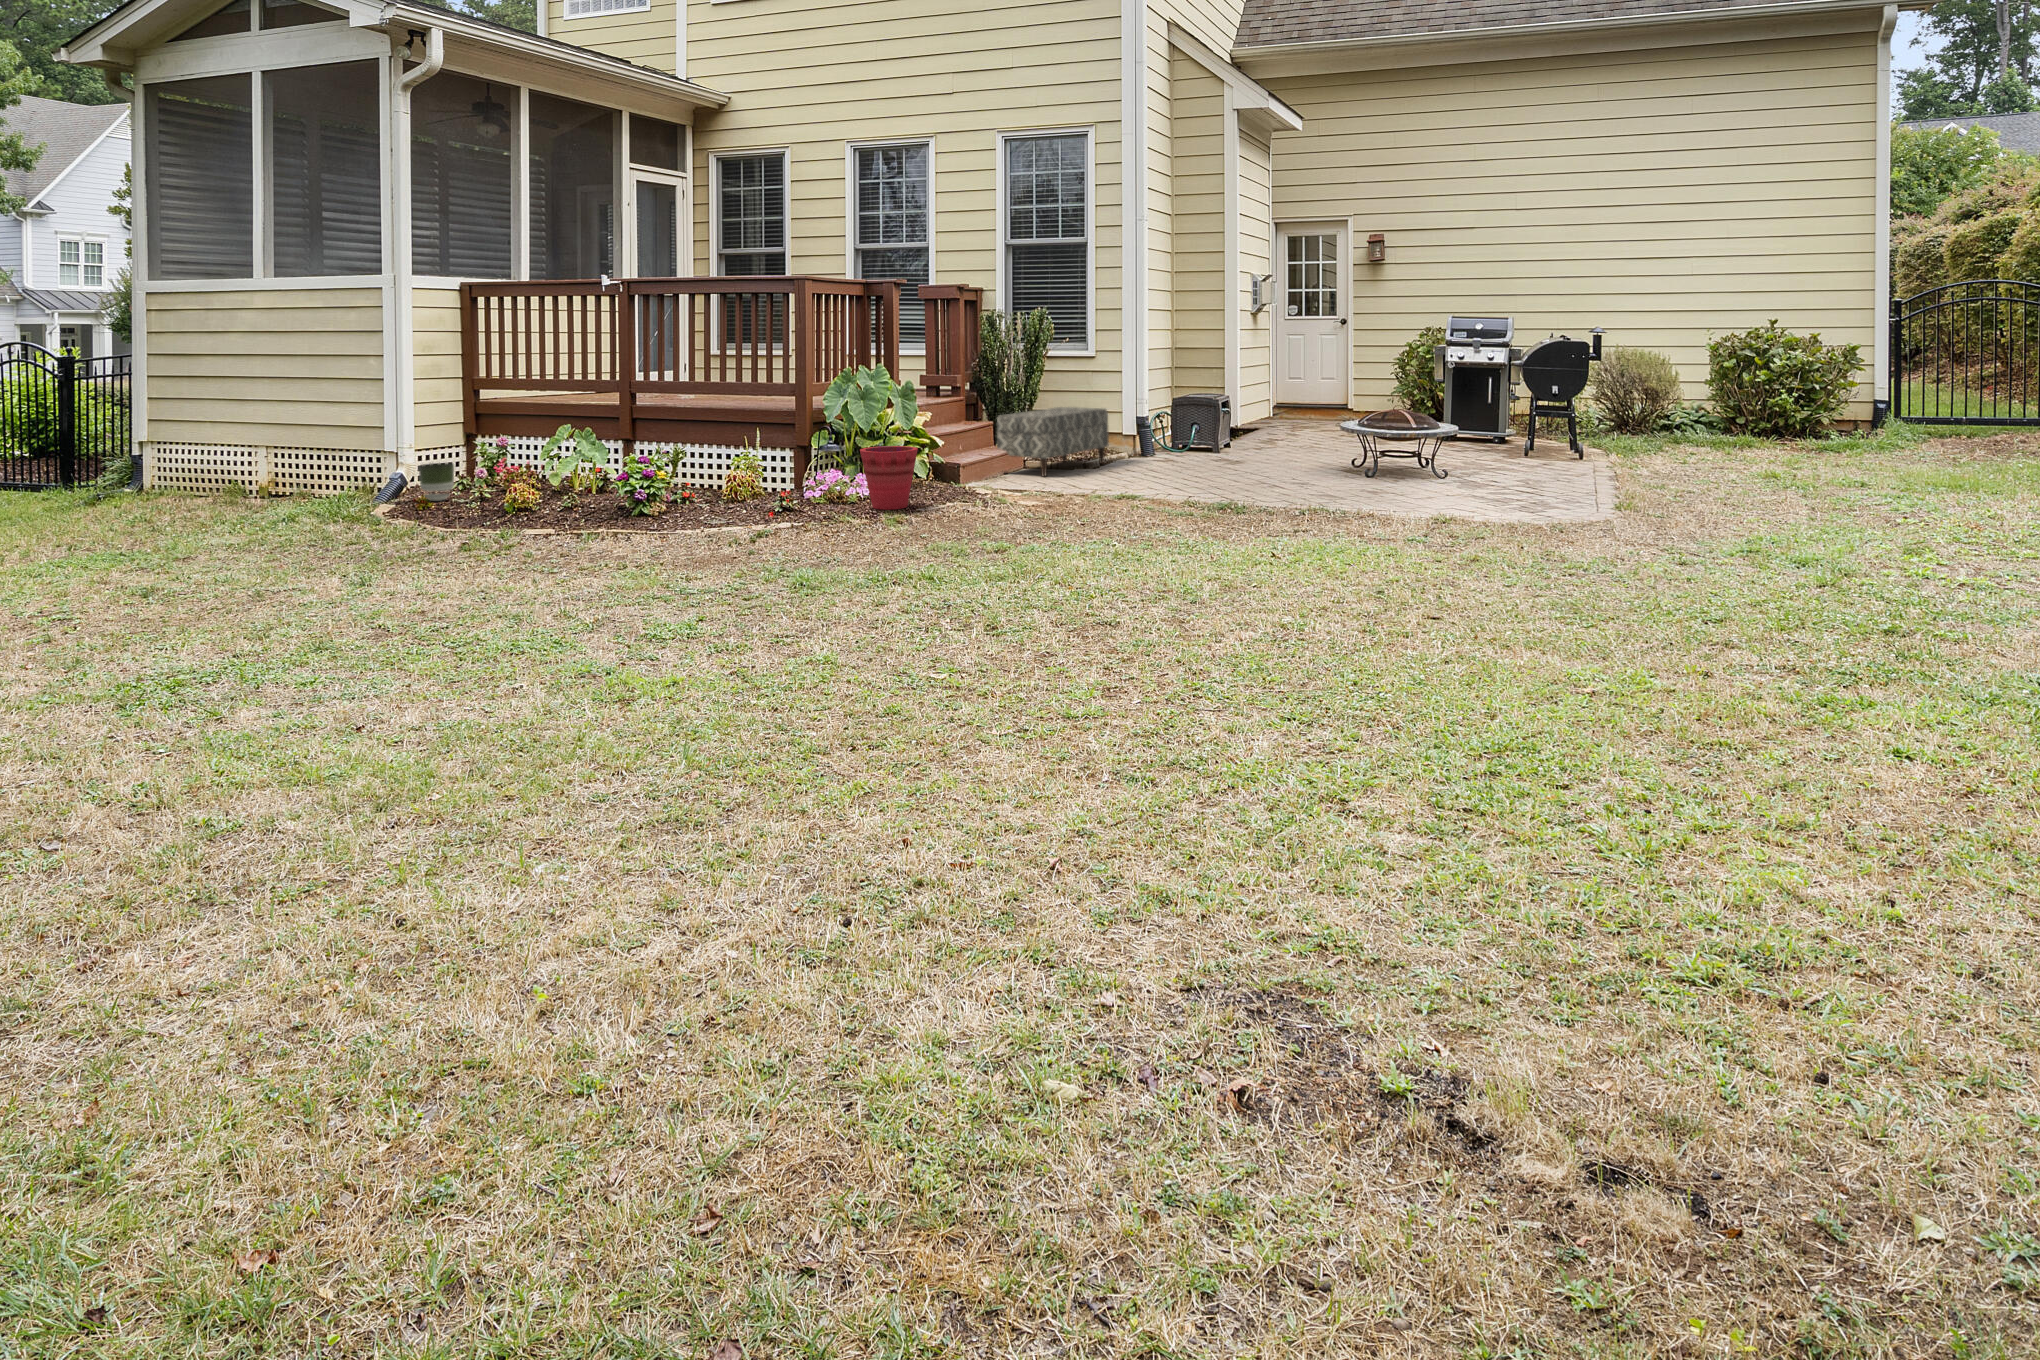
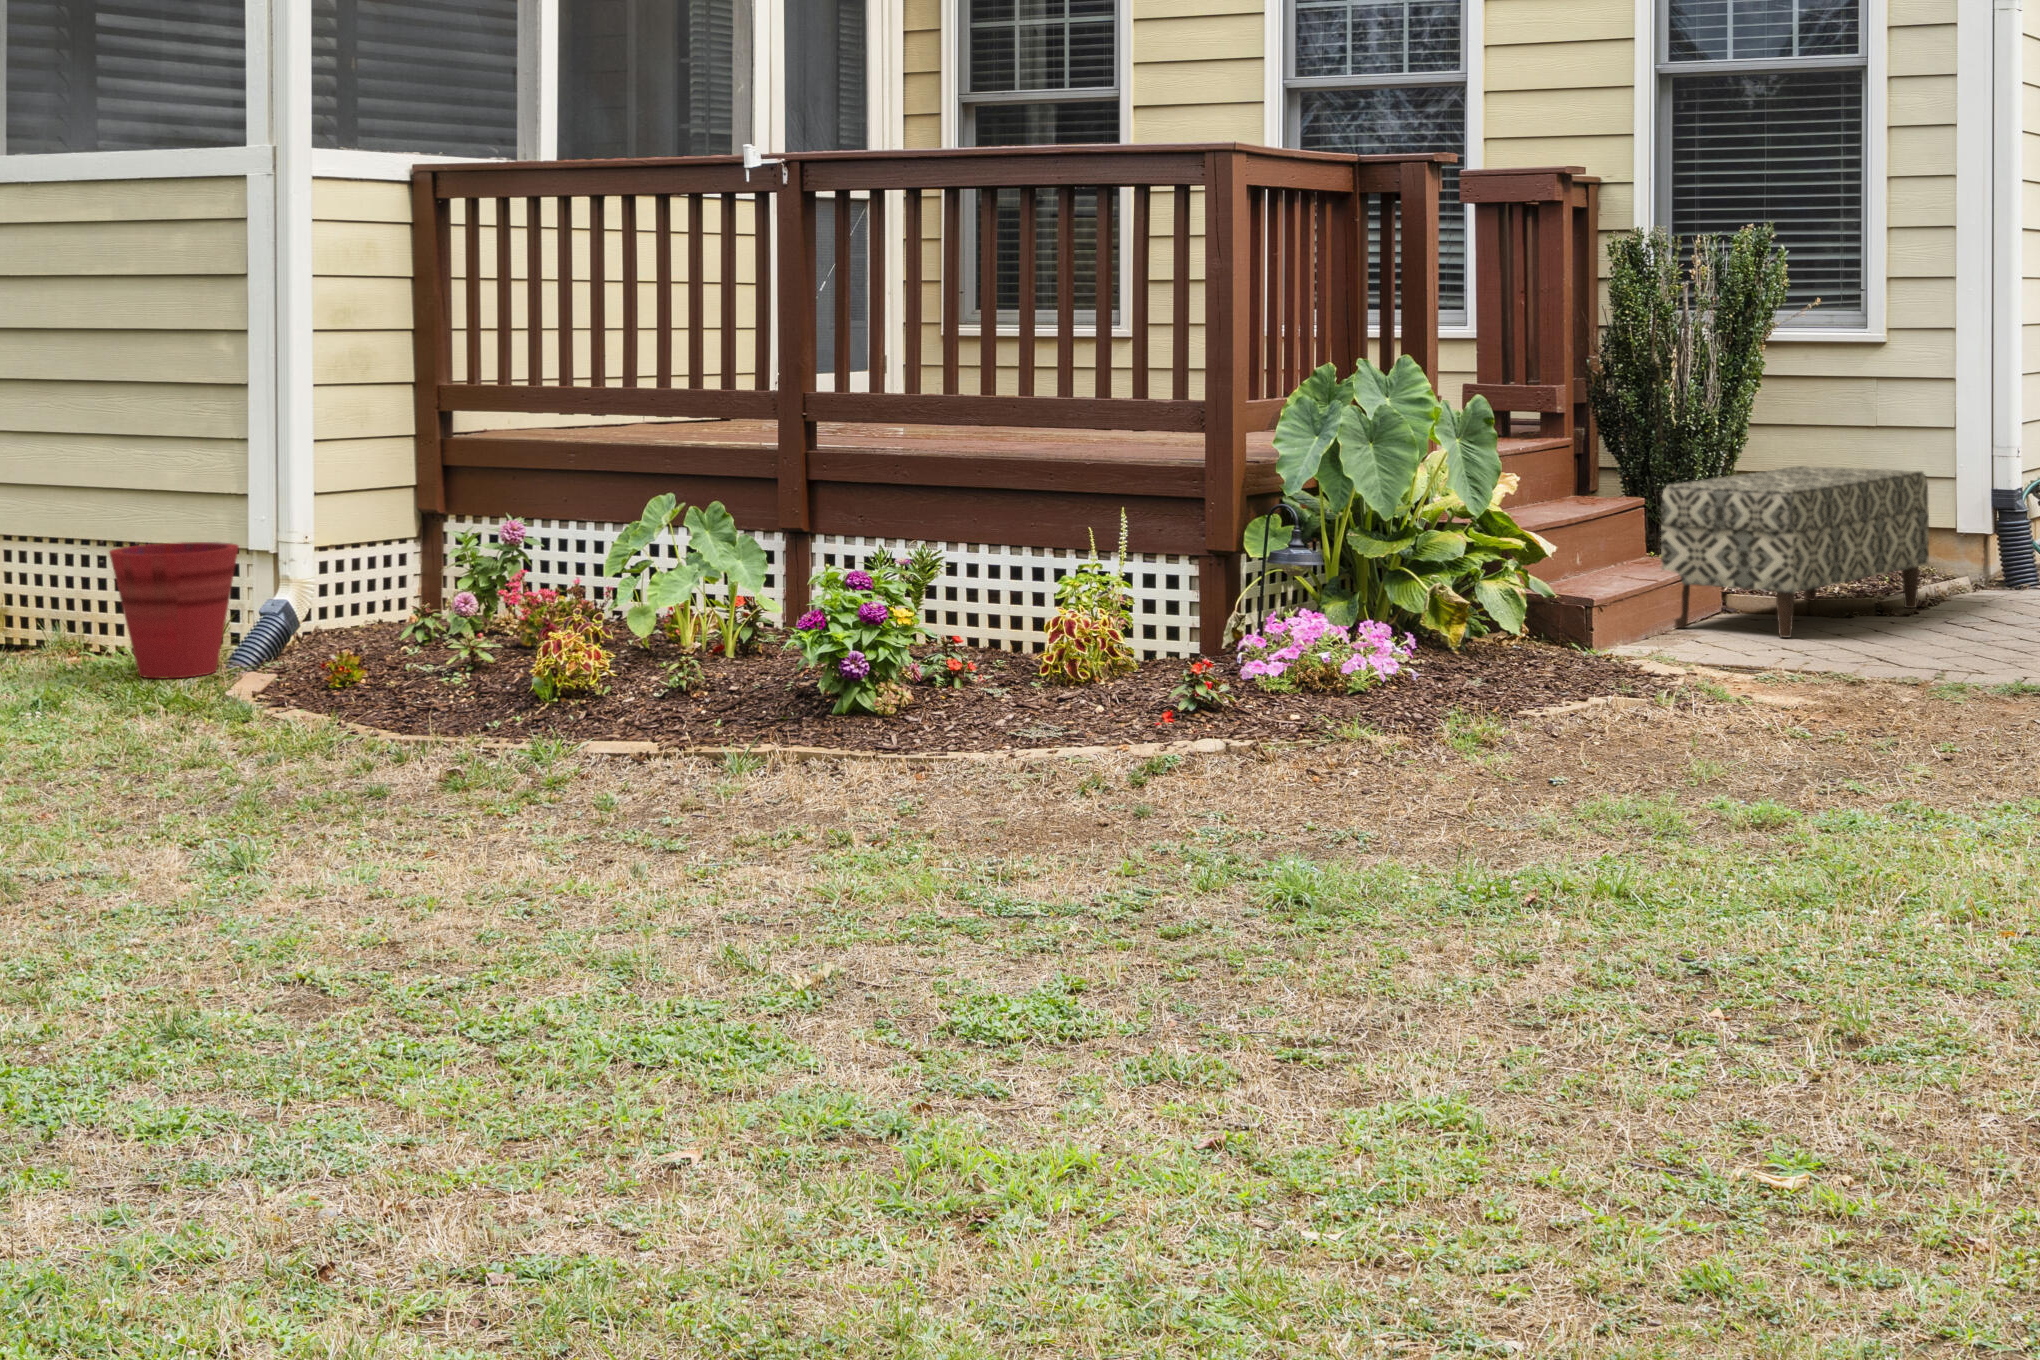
bucket: present [860,446,918,510] -> present [109,542,239,679]
planter: present [418,463,454,501] -> none [324,578,401,666]

